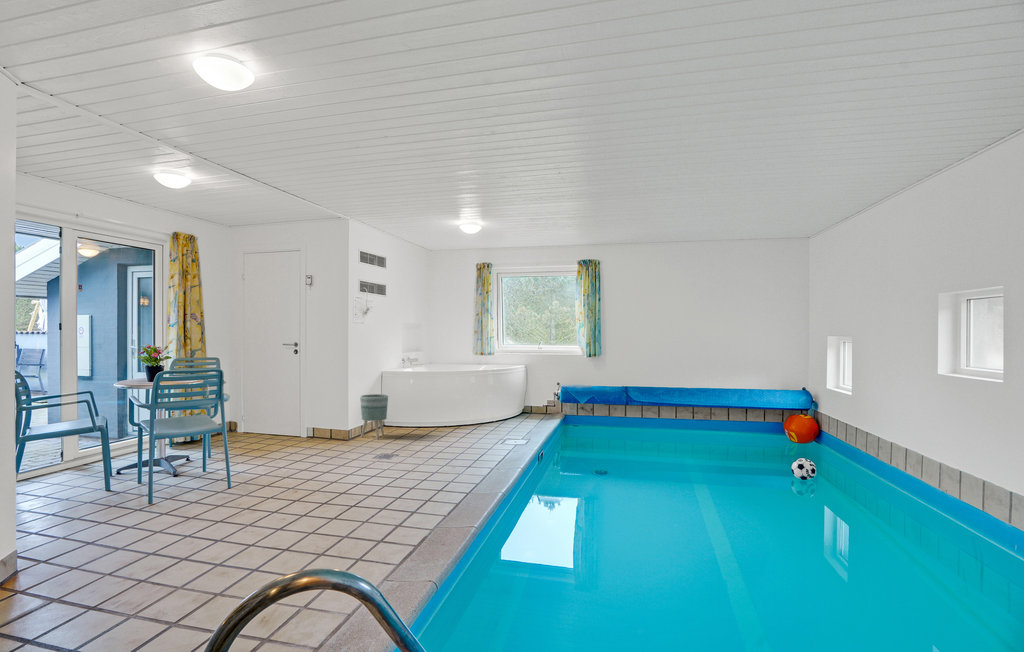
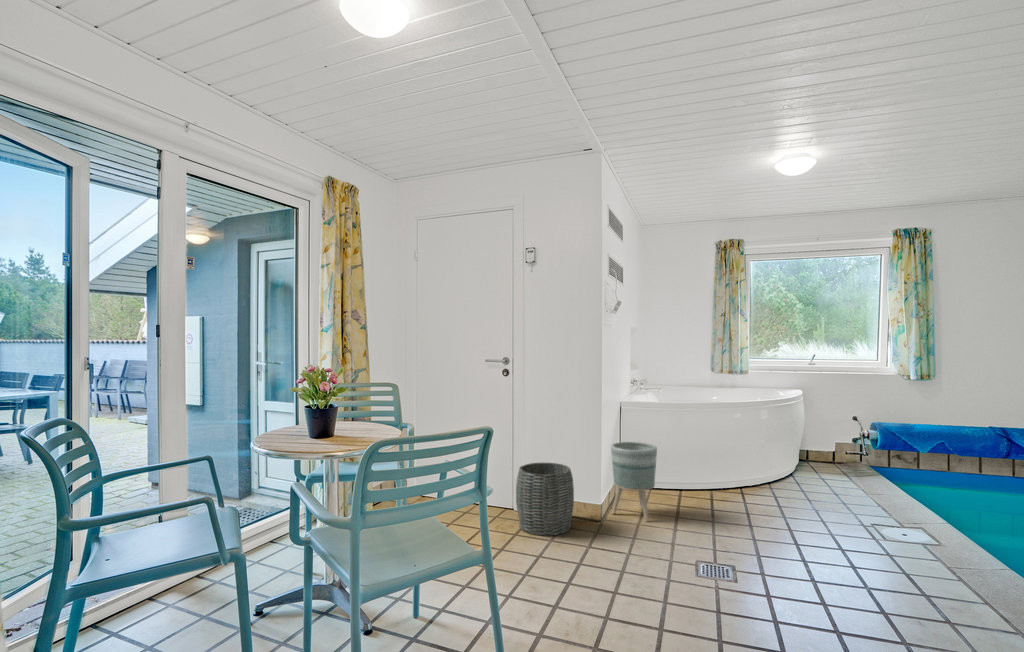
woven basket: none [294,406,331,446] -> present [516,462,574,536]

